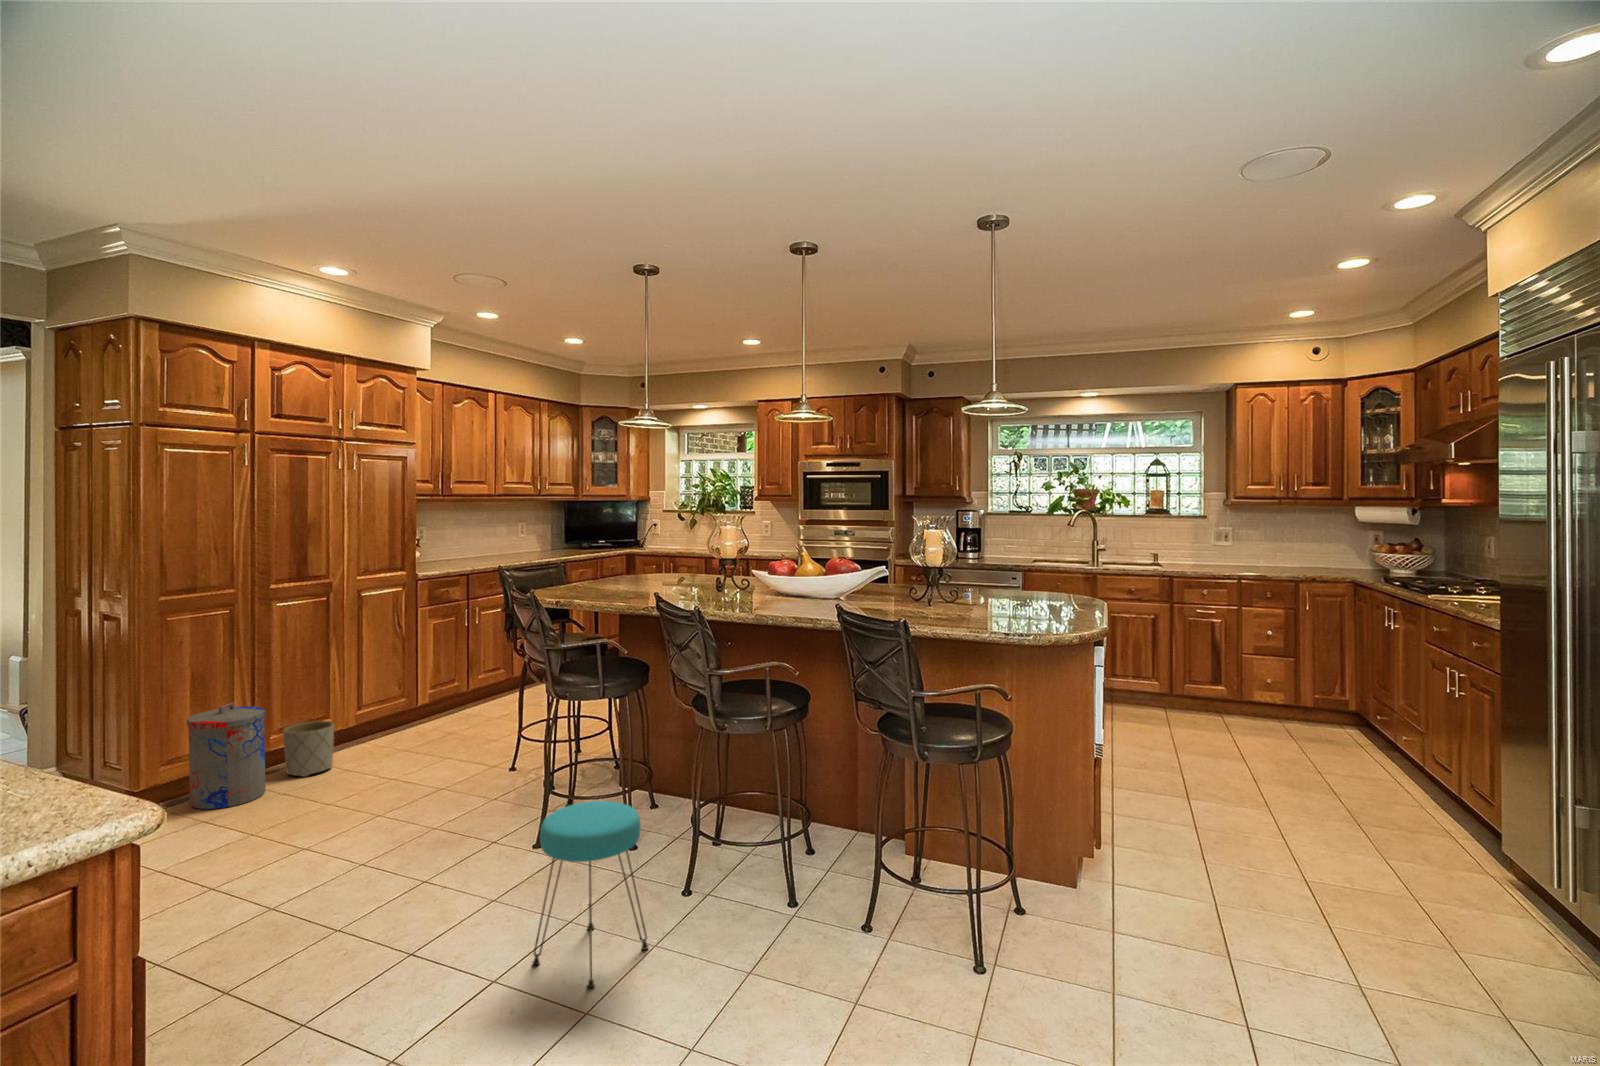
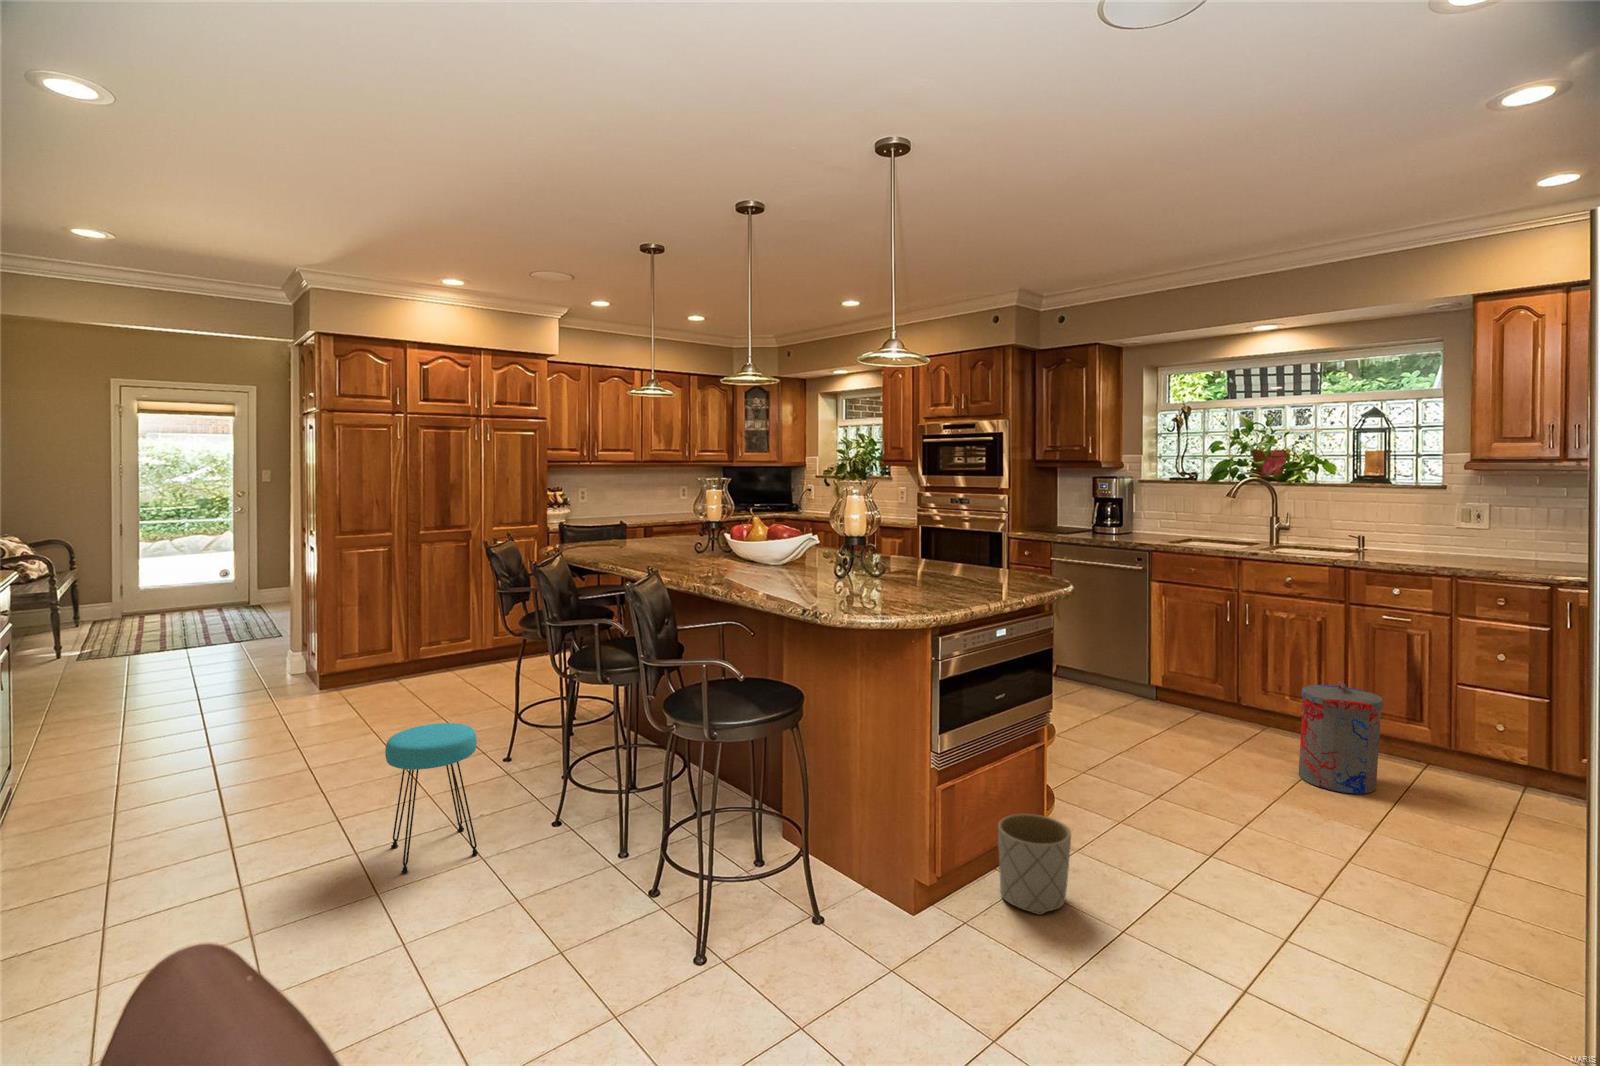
trash can: present [187,702,266,809] -> present [1299,681,1383,794]
planter: present [283,721,334,777] -> present [998,814,1071,915]

